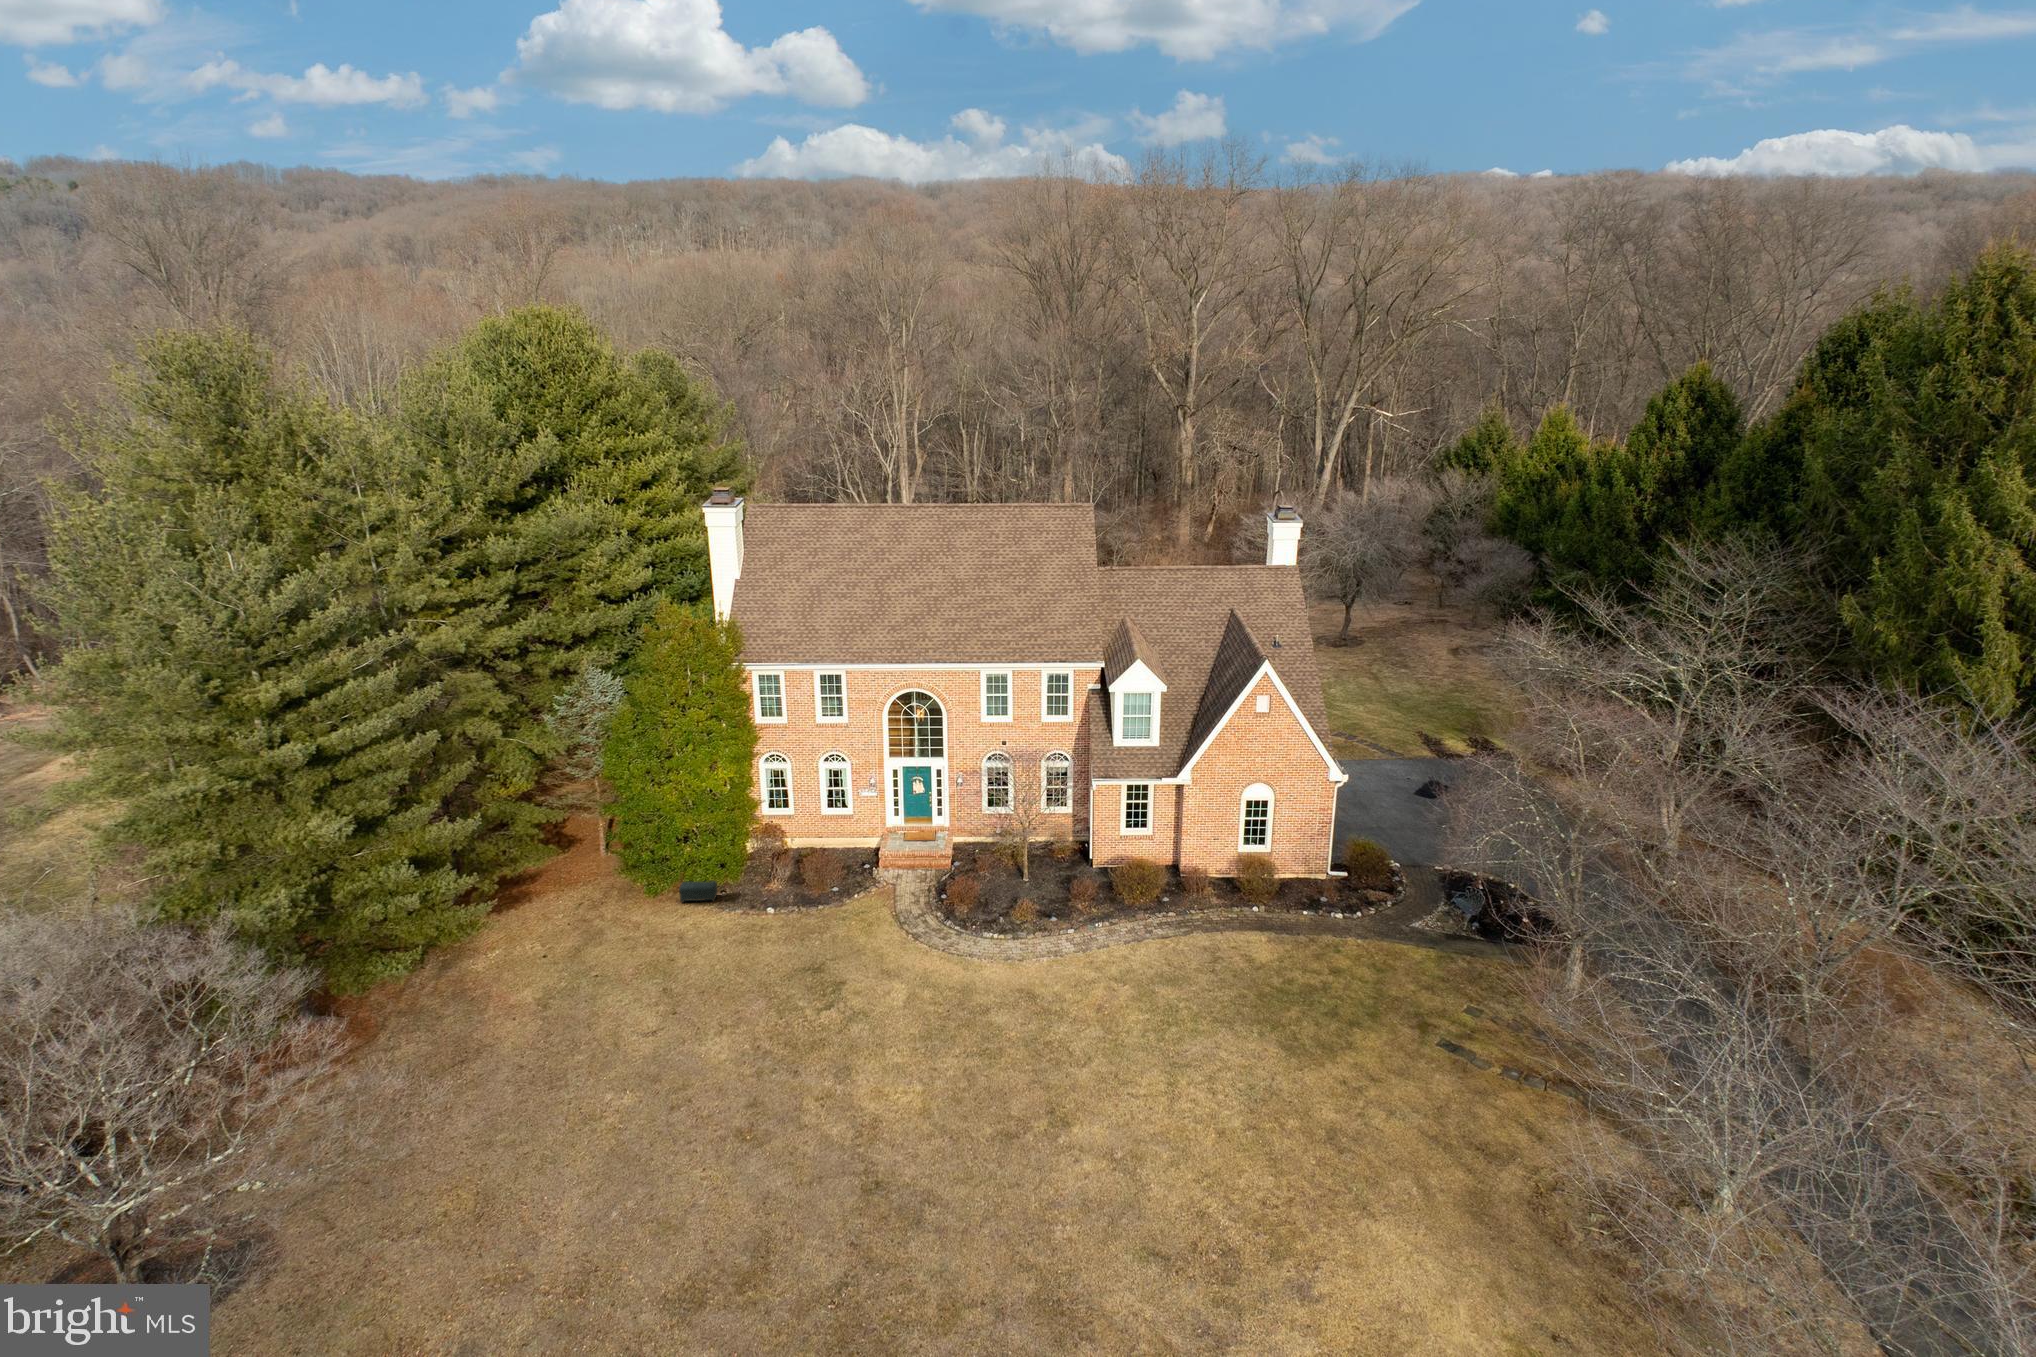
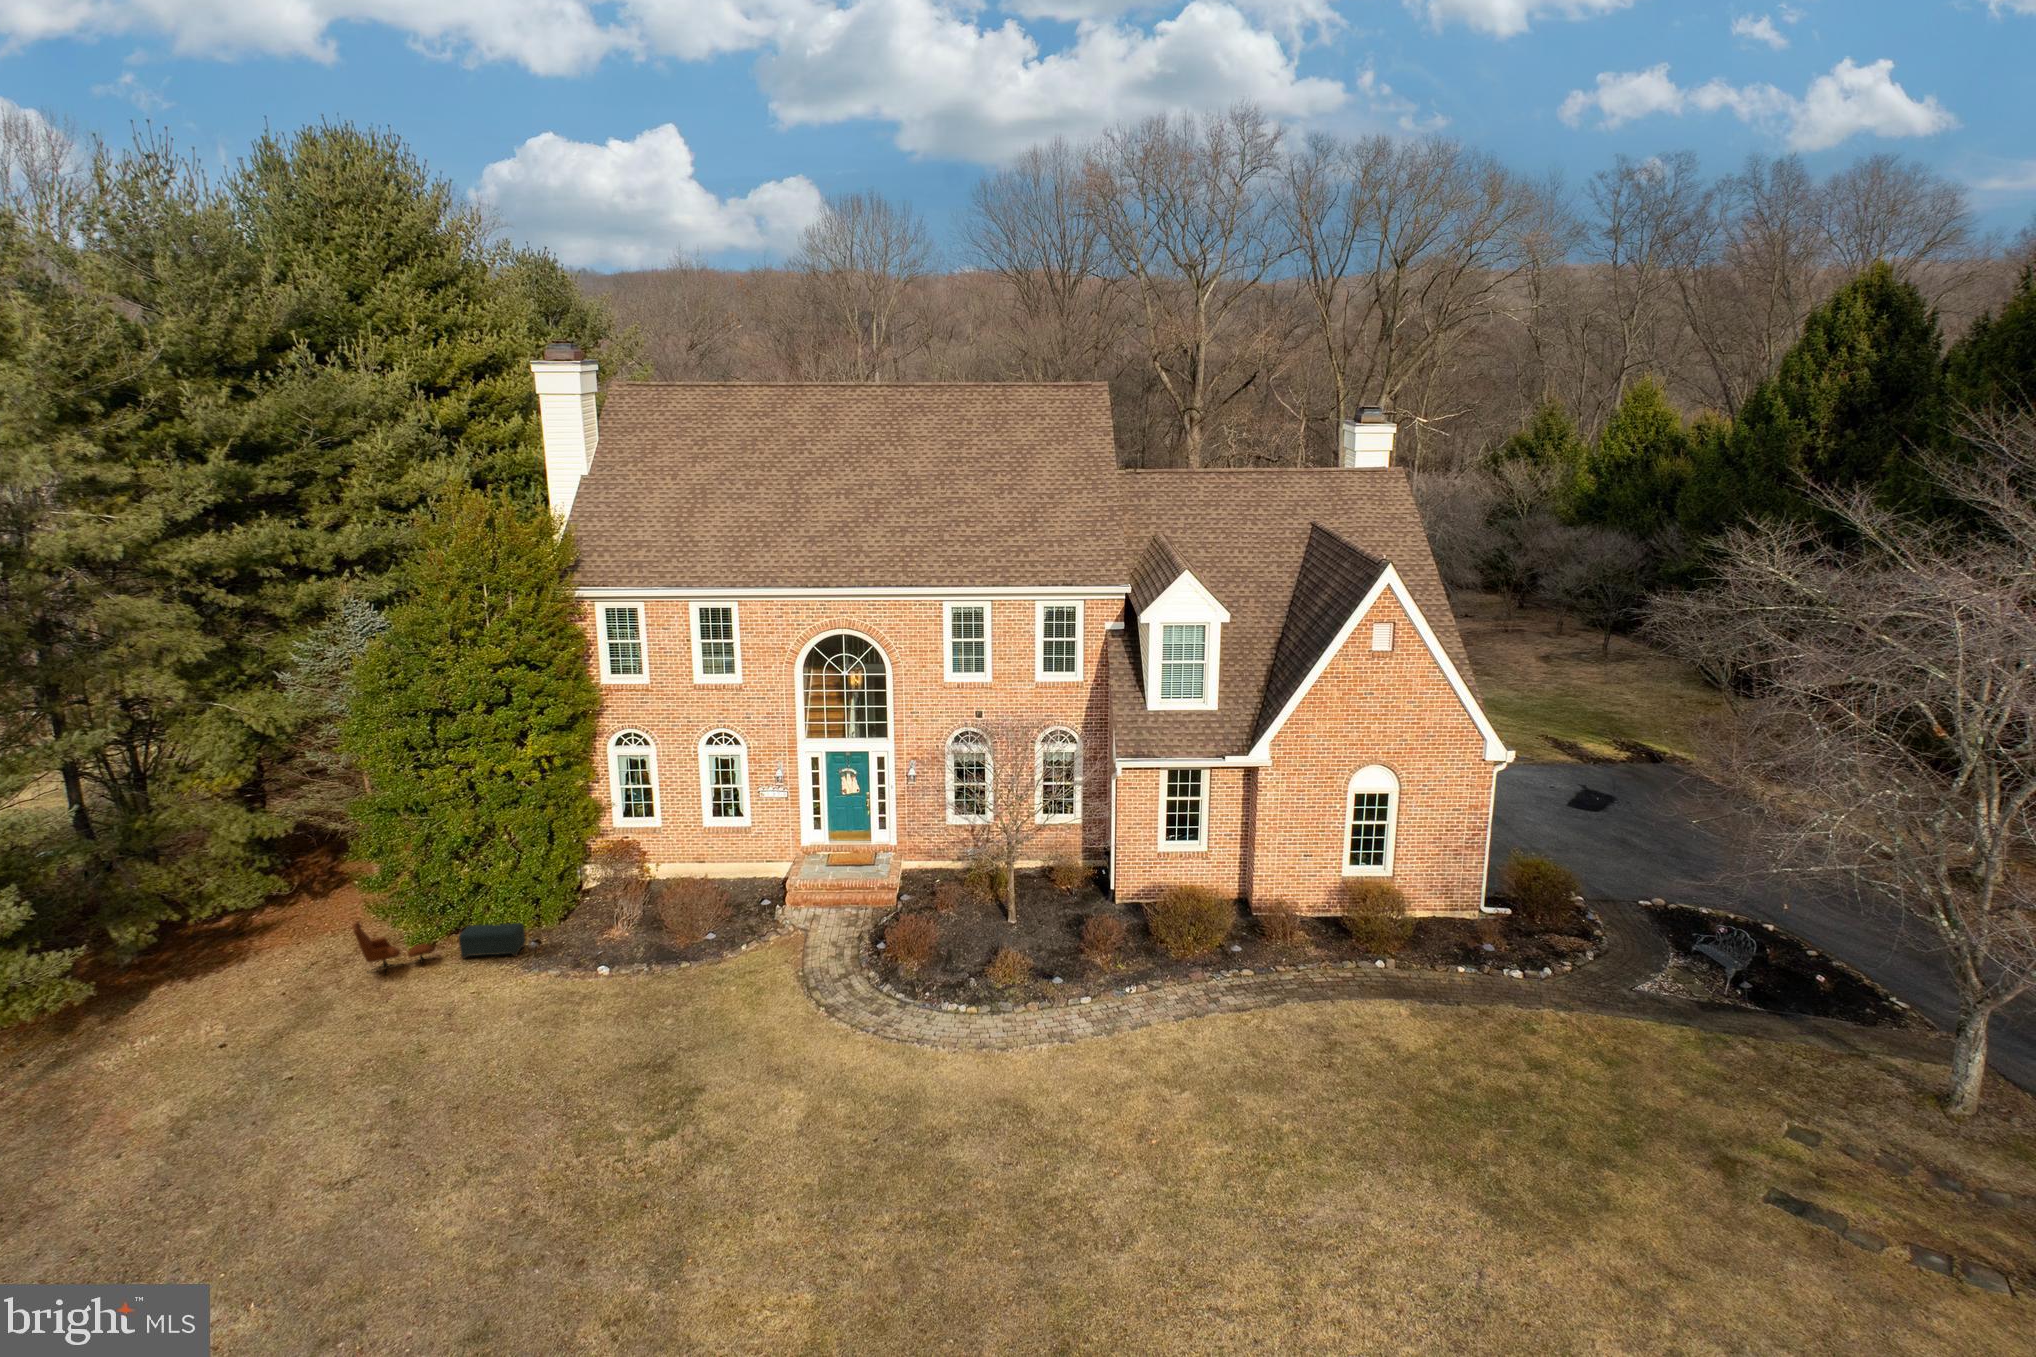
lounge chair: none [617,880,663,914] -> present [353,922,433,973]

